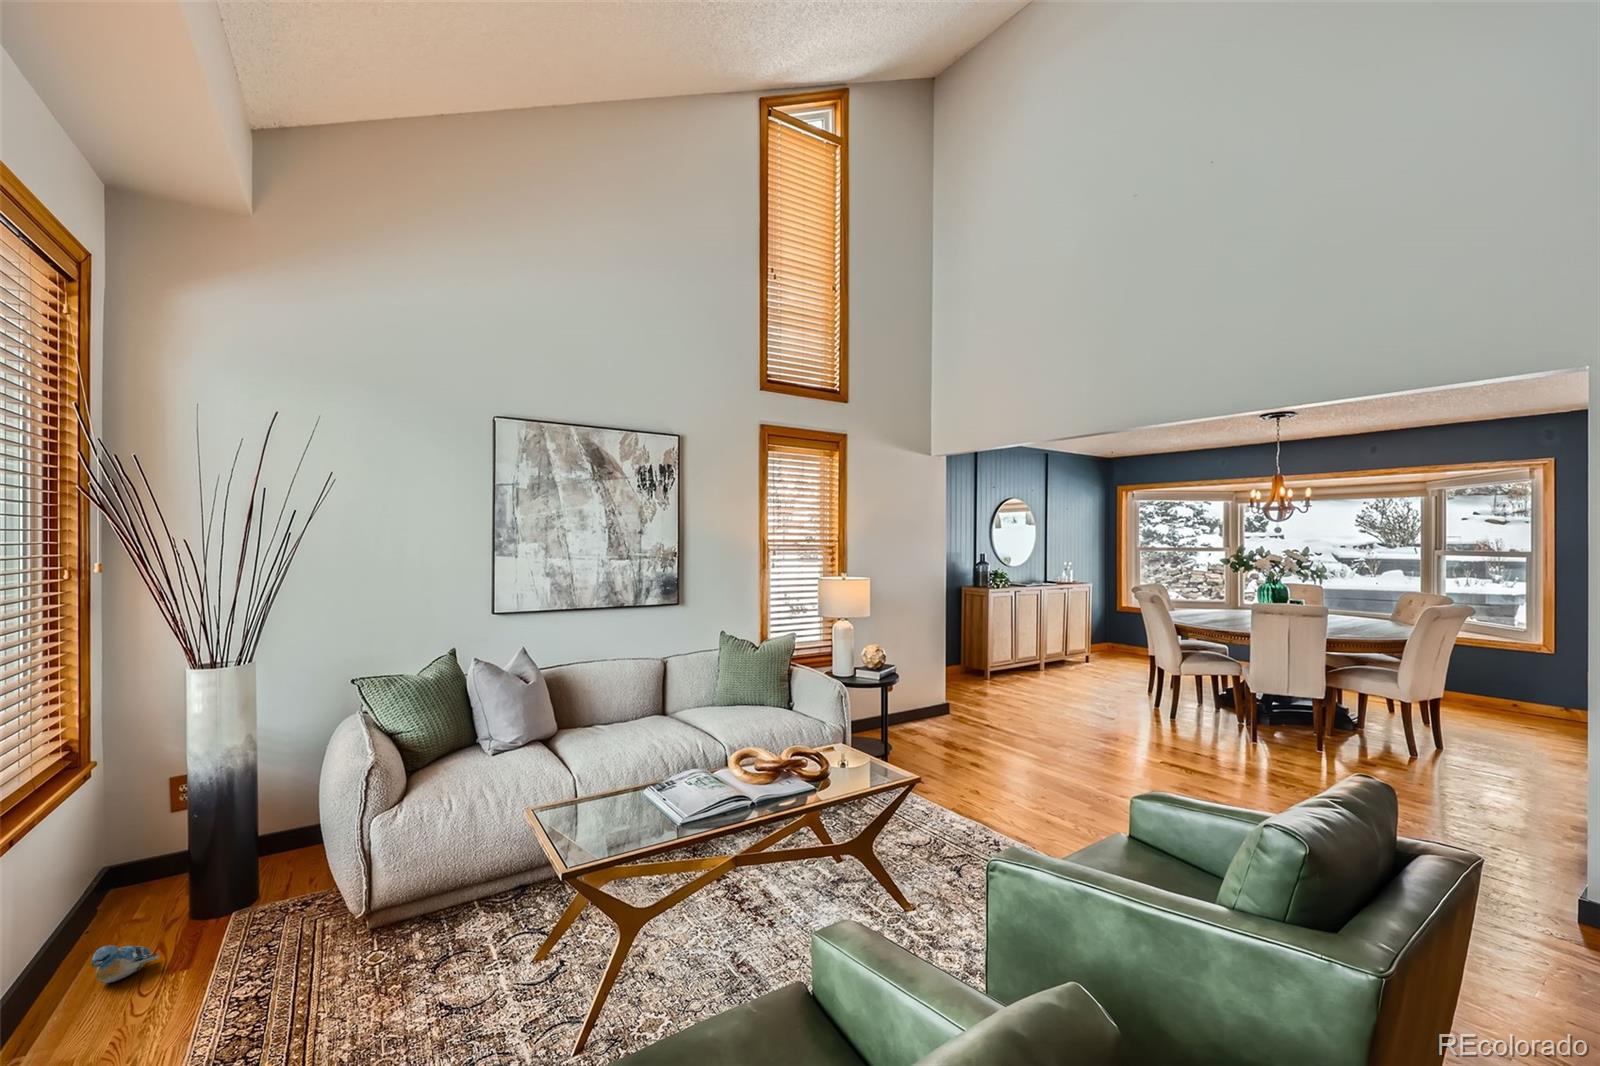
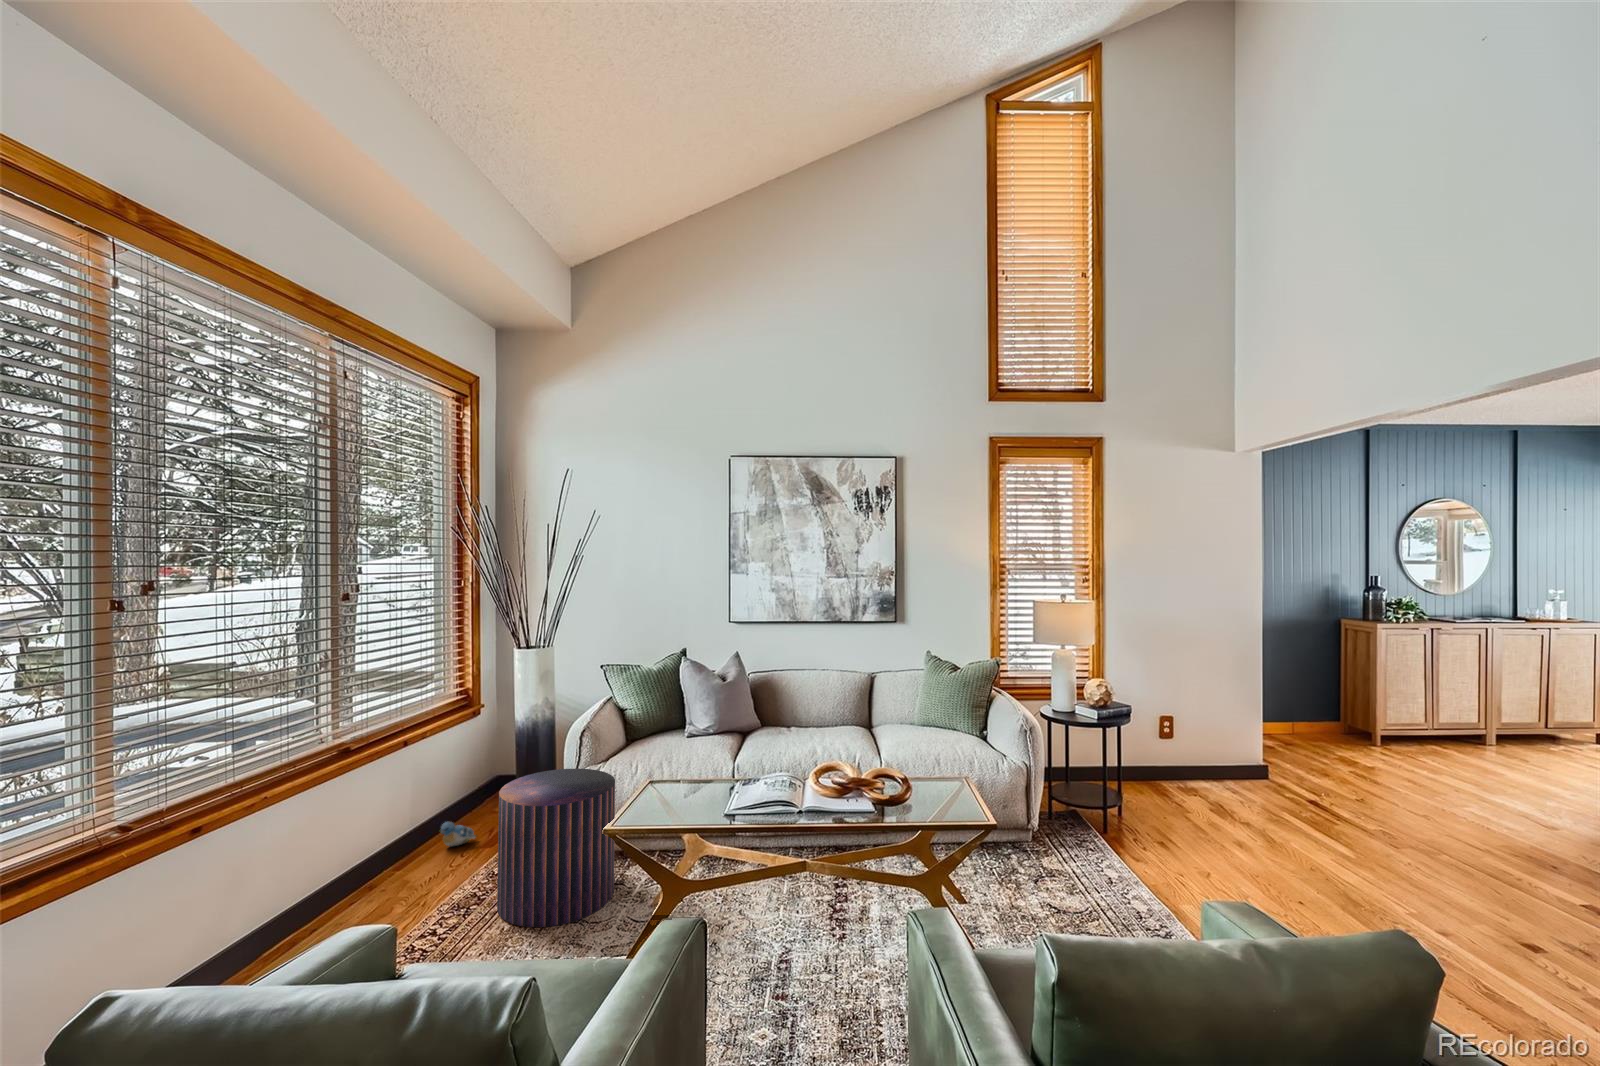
pouf: none [286,813,458,1039] -> present [497,769,615,927]

